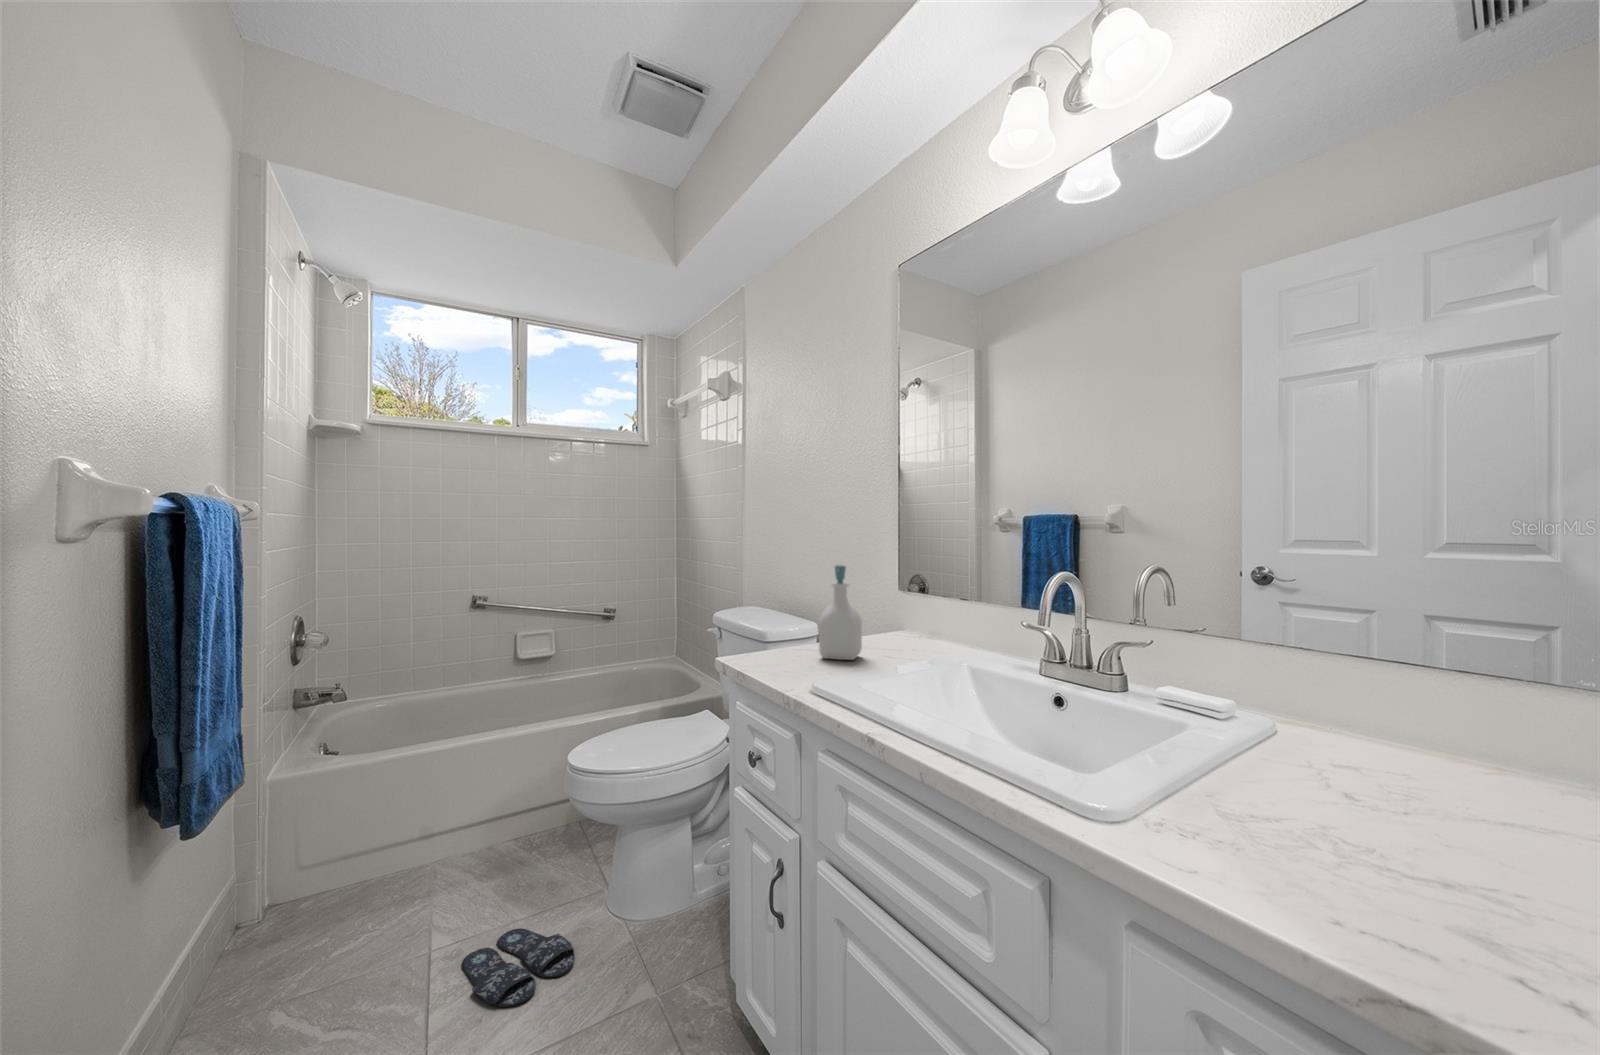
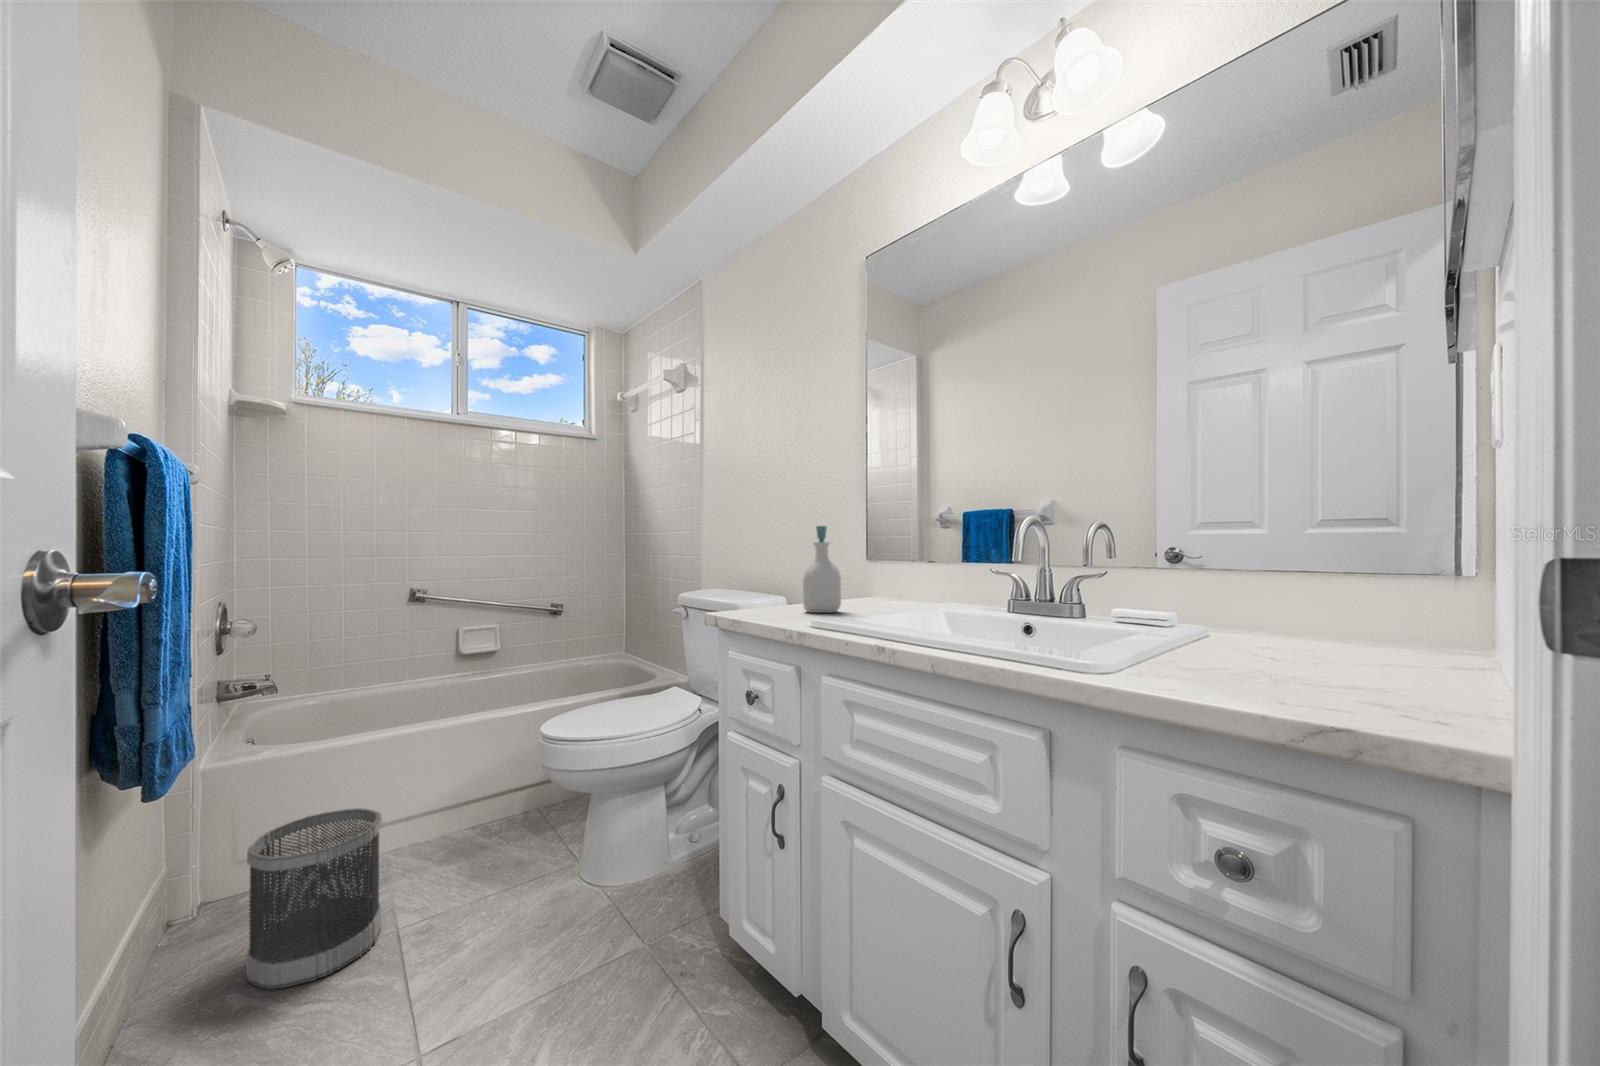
wastebasket: none [296,825,418,1000] -> present [246,808,381,989]
slippers: present [462,928,575,1007] -> none [434,905,555,975]

